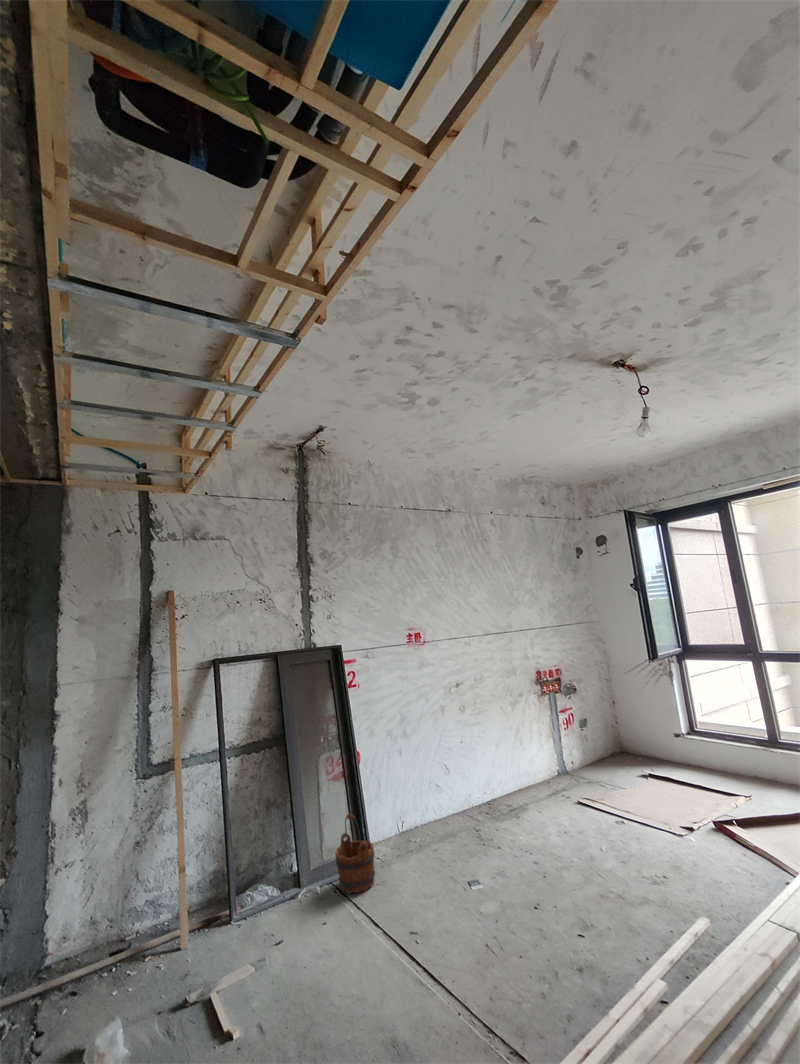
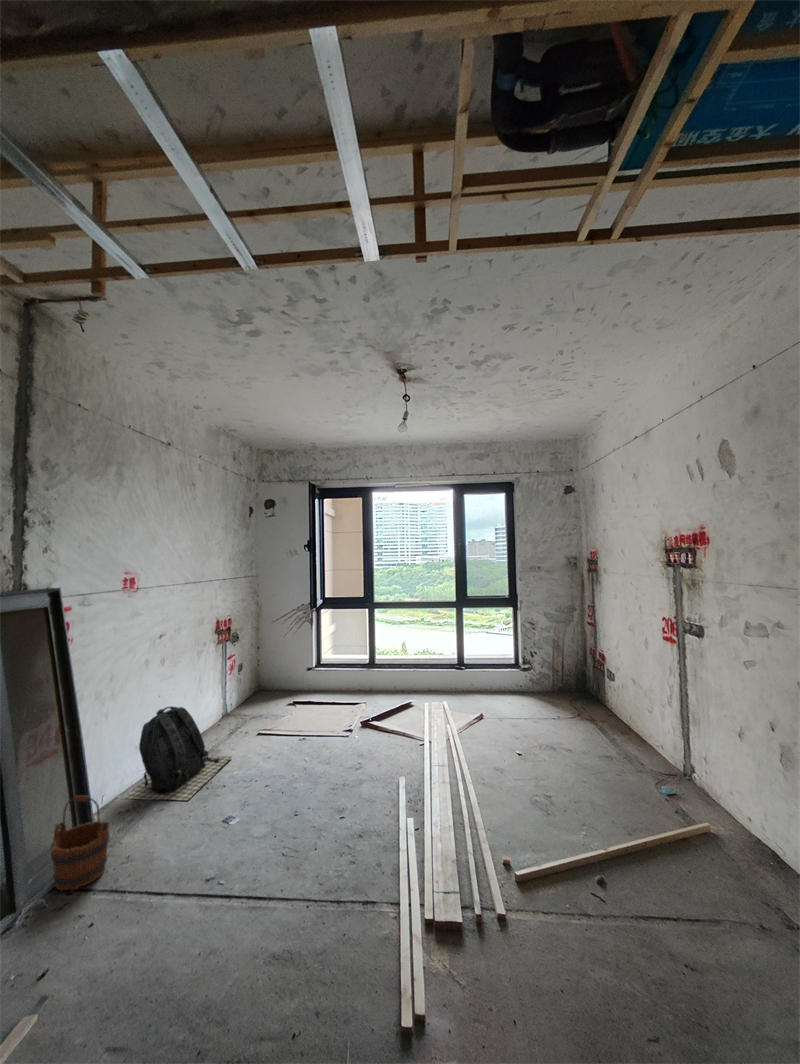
backpack: none [426,754,531,852] -> present [123,706,231,800]

